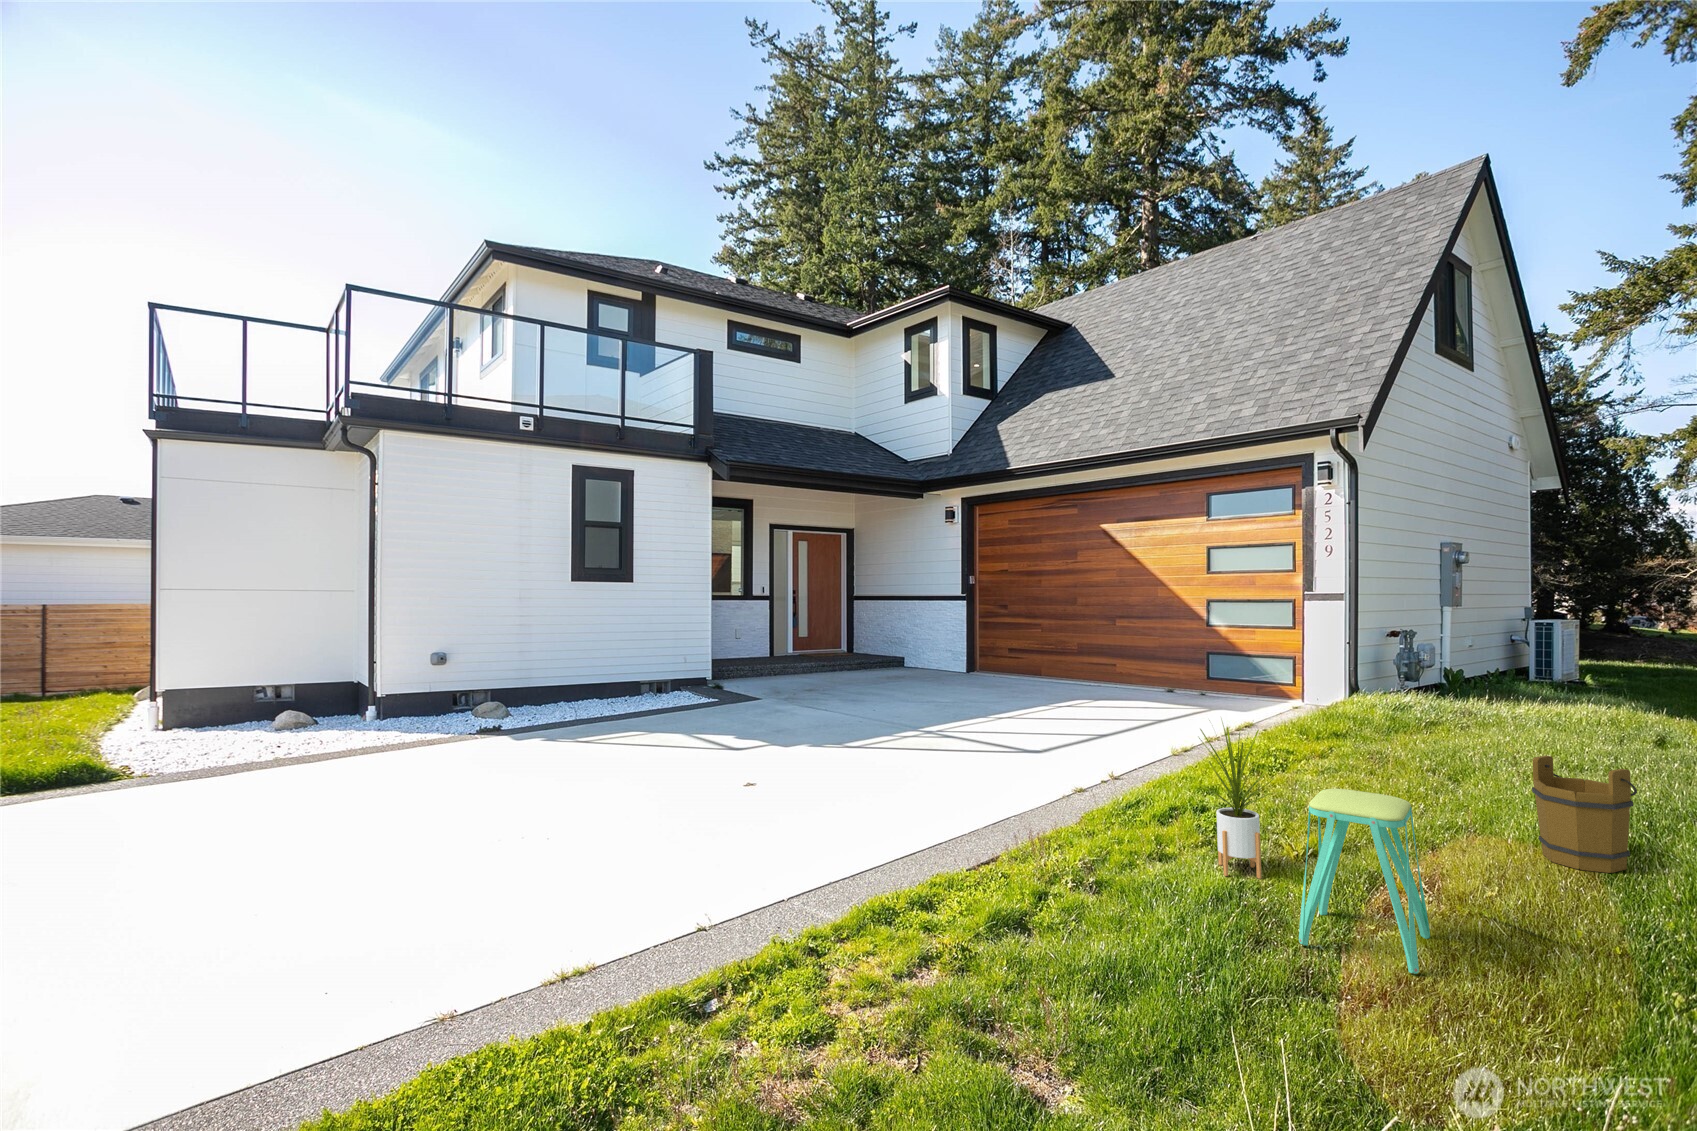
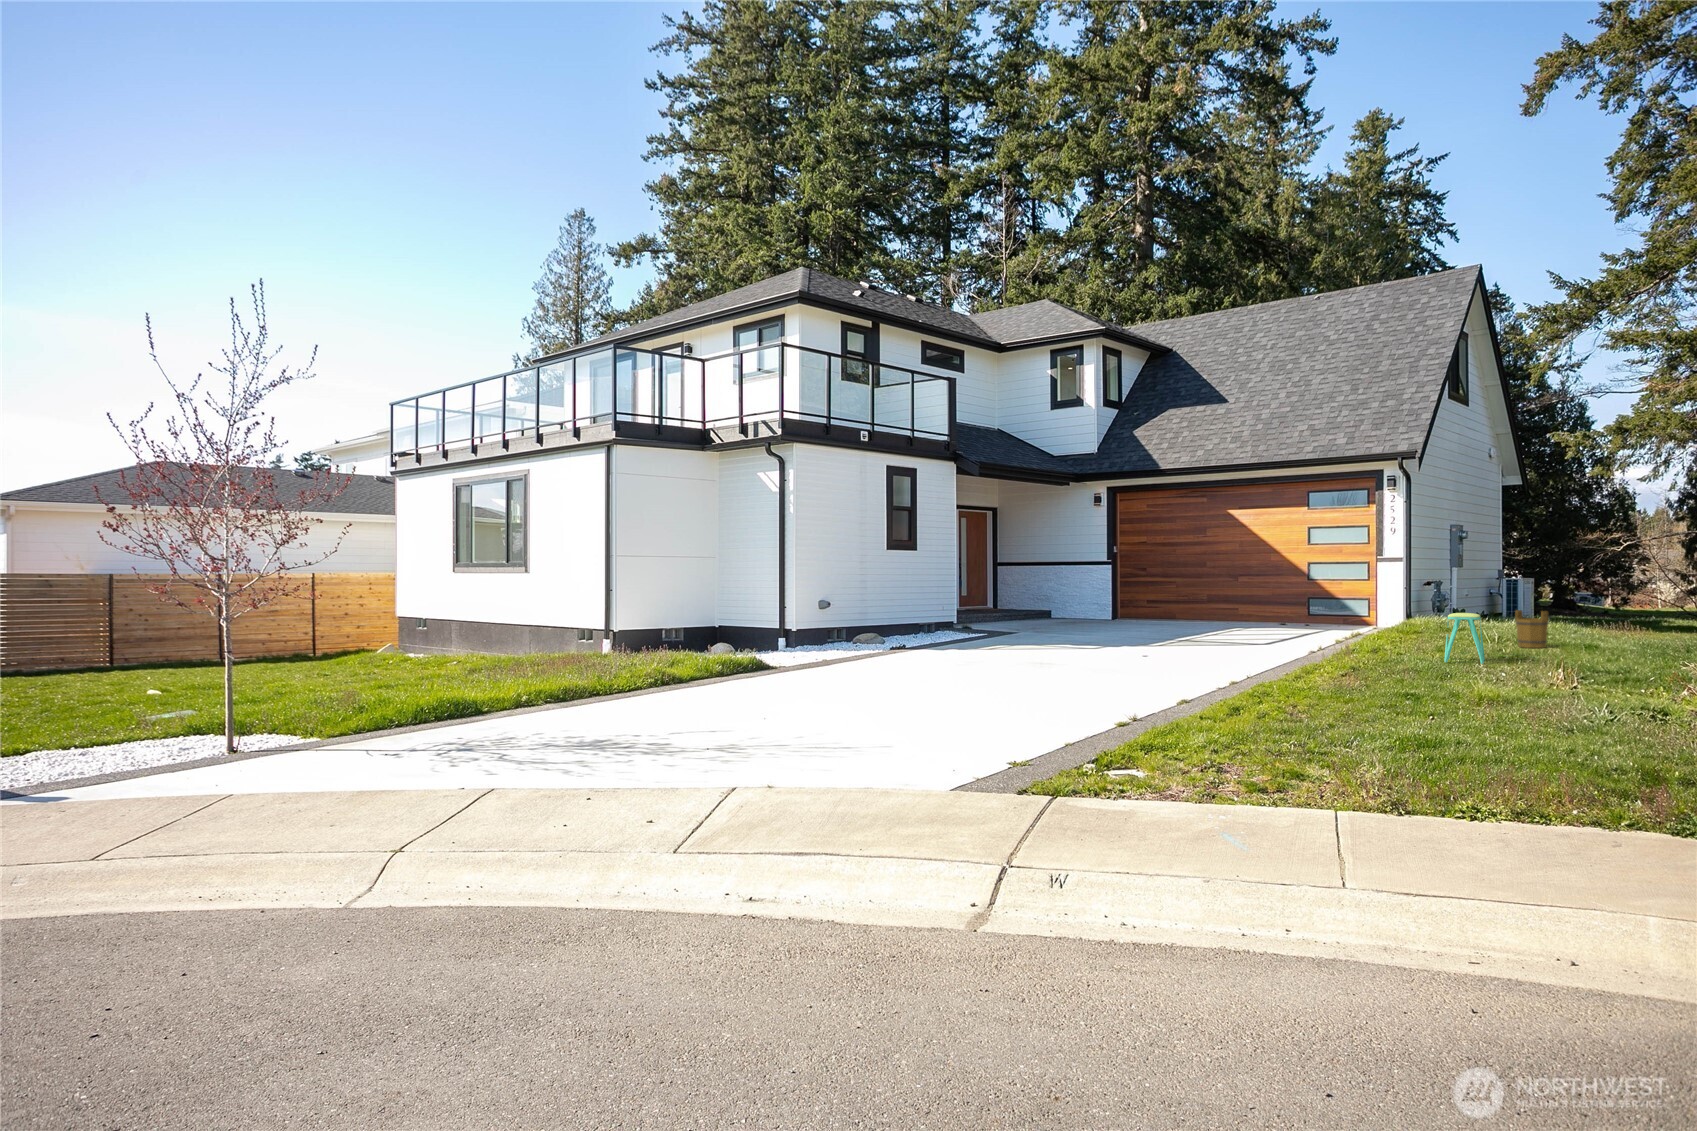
house plant: present [1199,722,1281,879] -> none [1391,596,1428,656]

